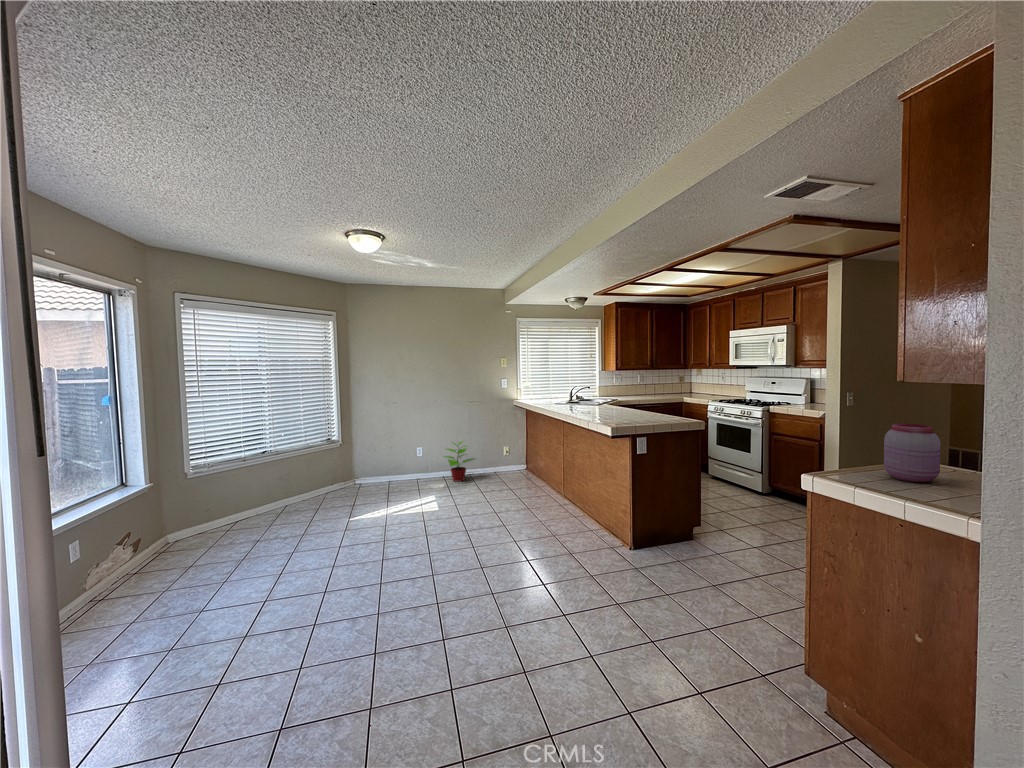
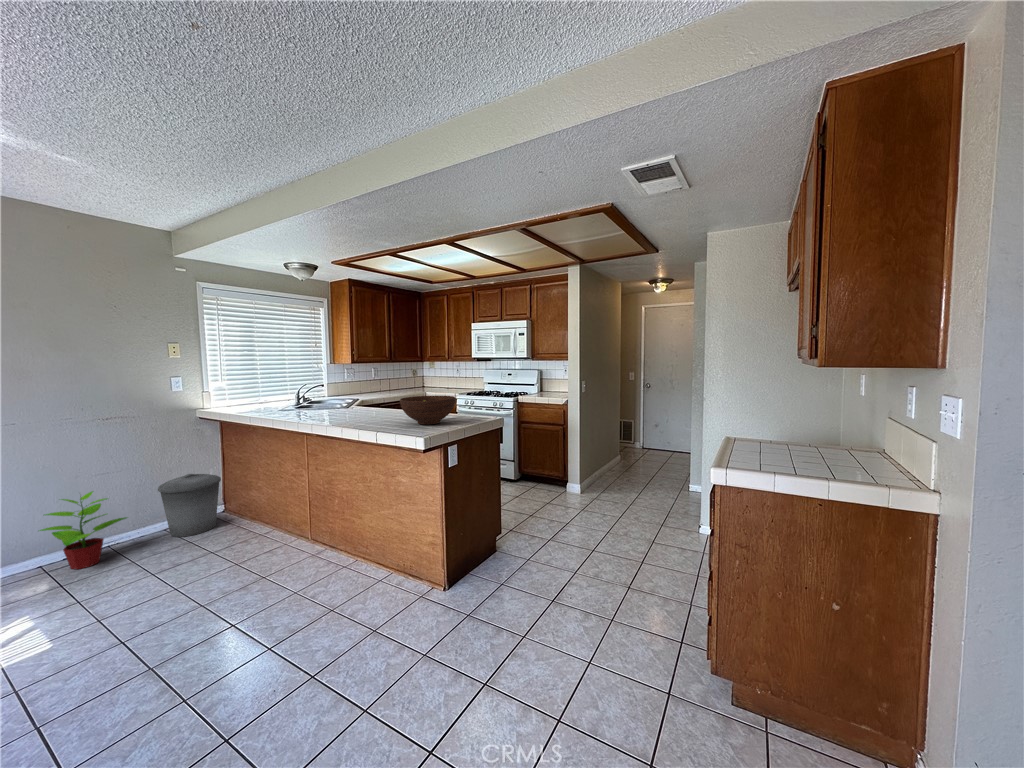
fruit bowl: none [612,398,657,420] -> present [400,396,456,425]
jar: present [884,423,941,483] -> none [754,406,799,459]
trash can: none [491,440,523,478] -> present [158,474,221,537]

